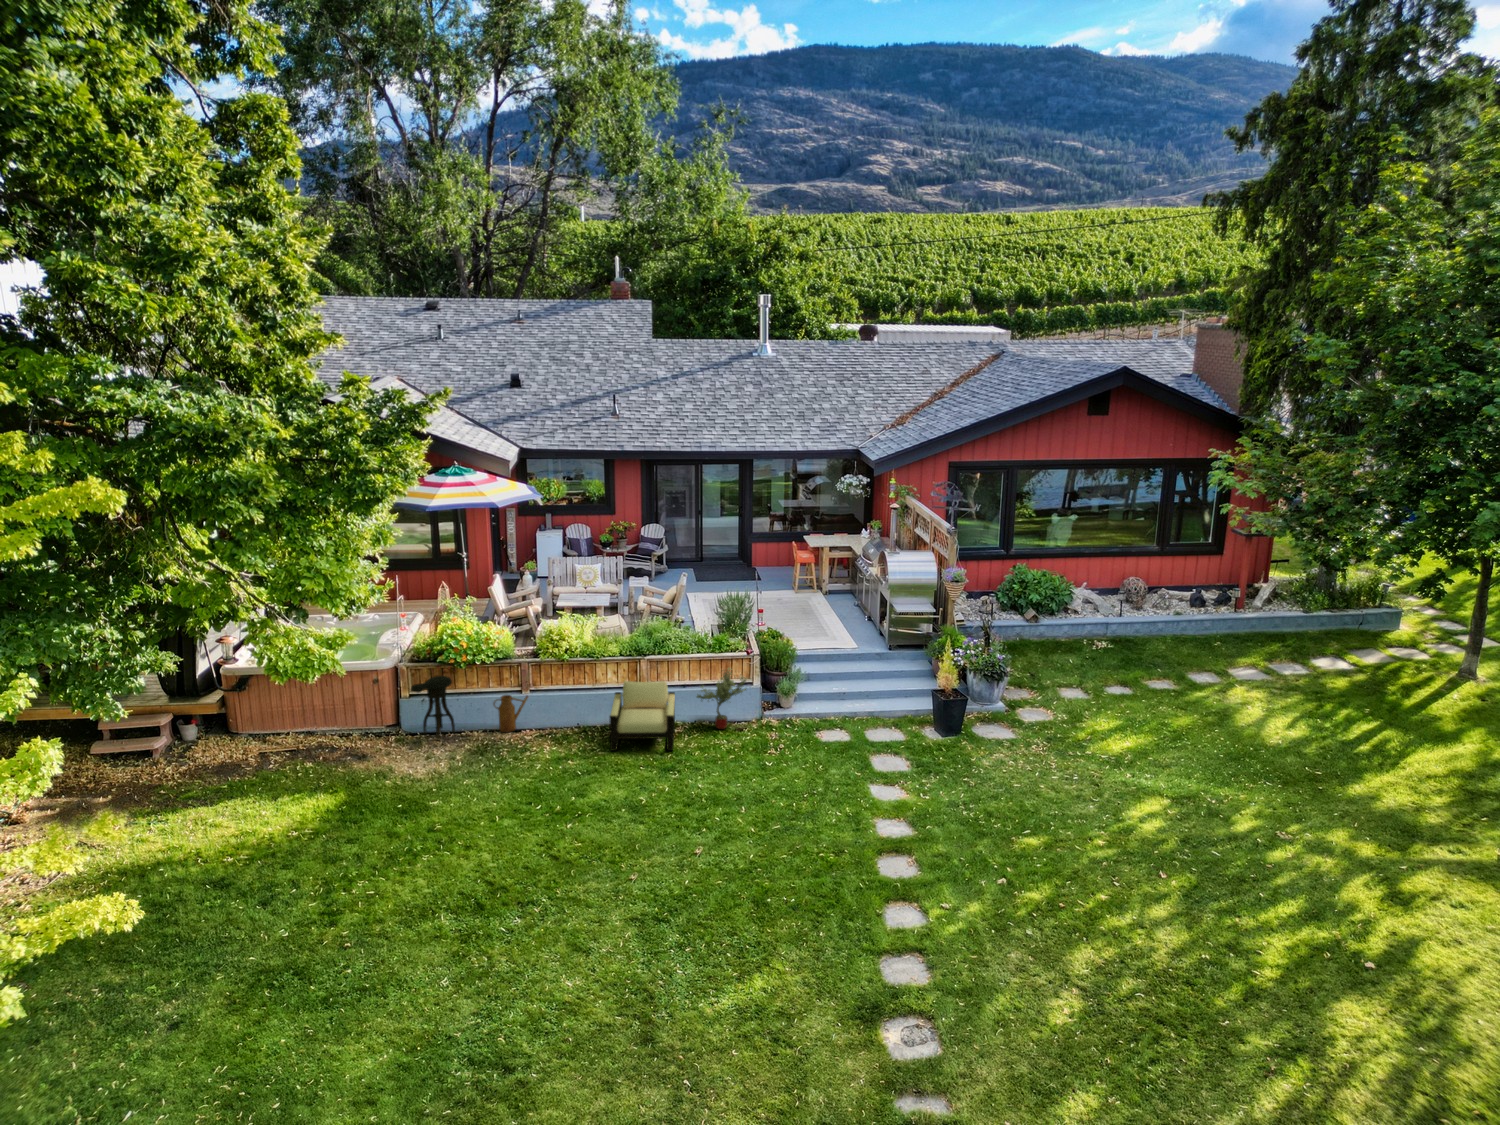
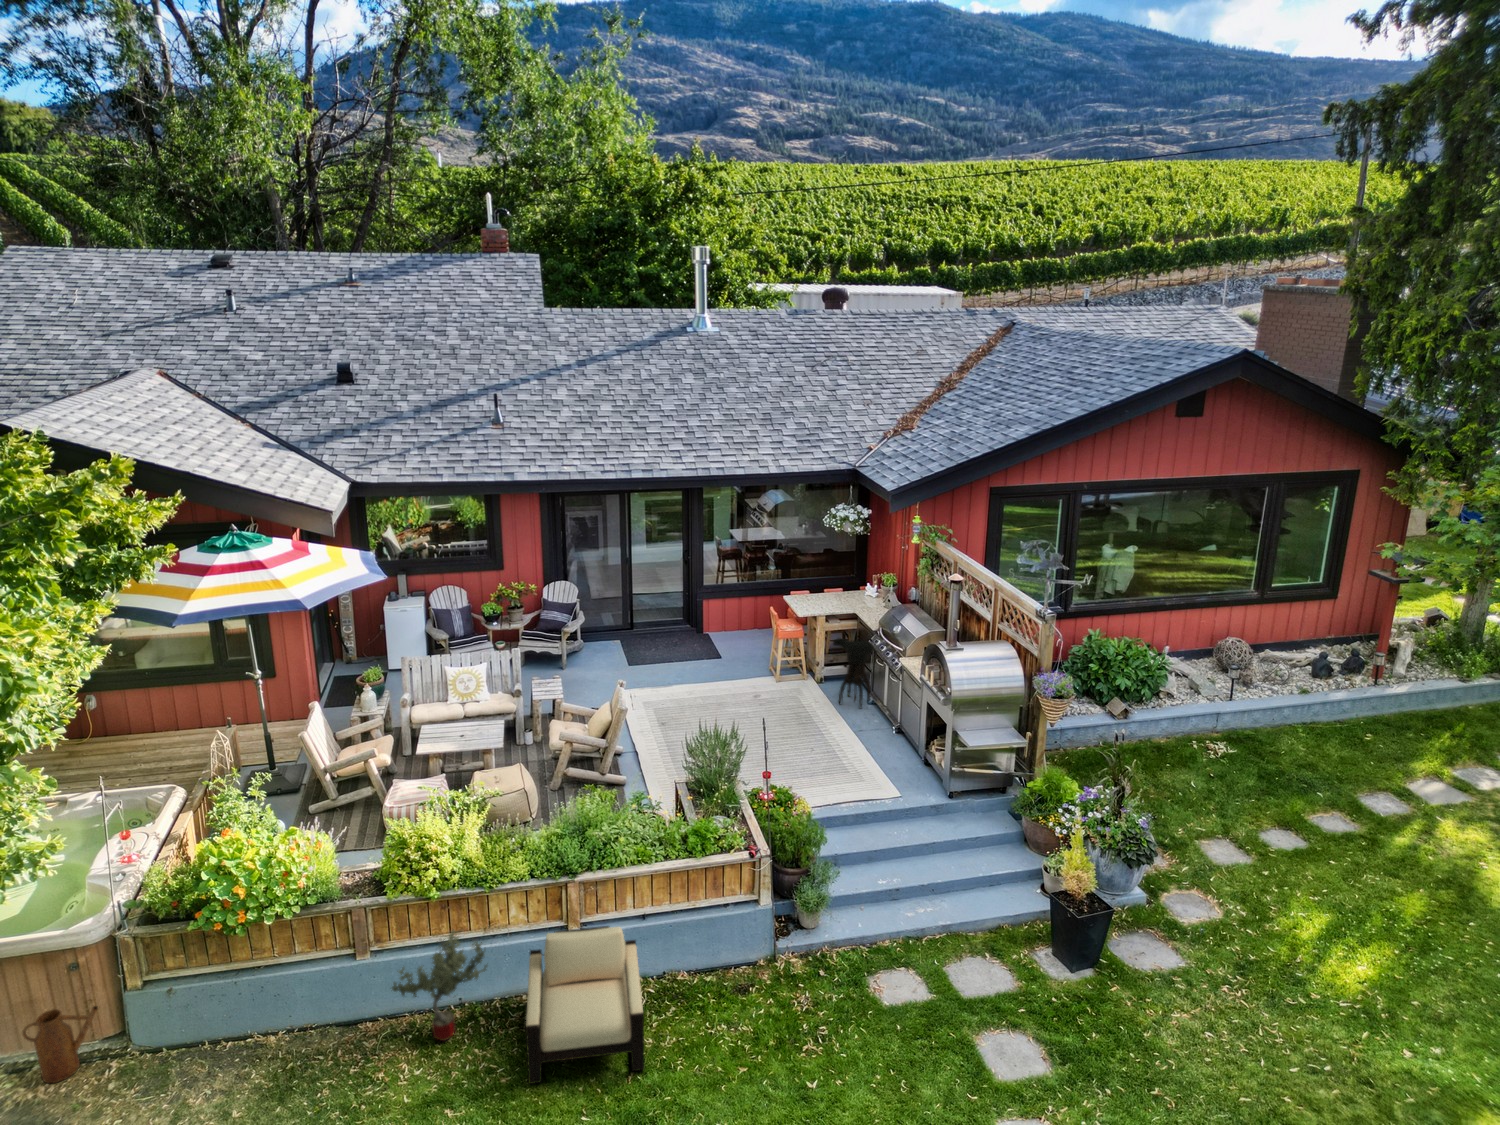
potted tree: present [697,668,747,729] -> present [392,929,487,1041]
stool: present [411,676,455,740] -> present [833,638,873,708]
watering can: present [493,695,528,732] -> present [22,1006,98,1083]

